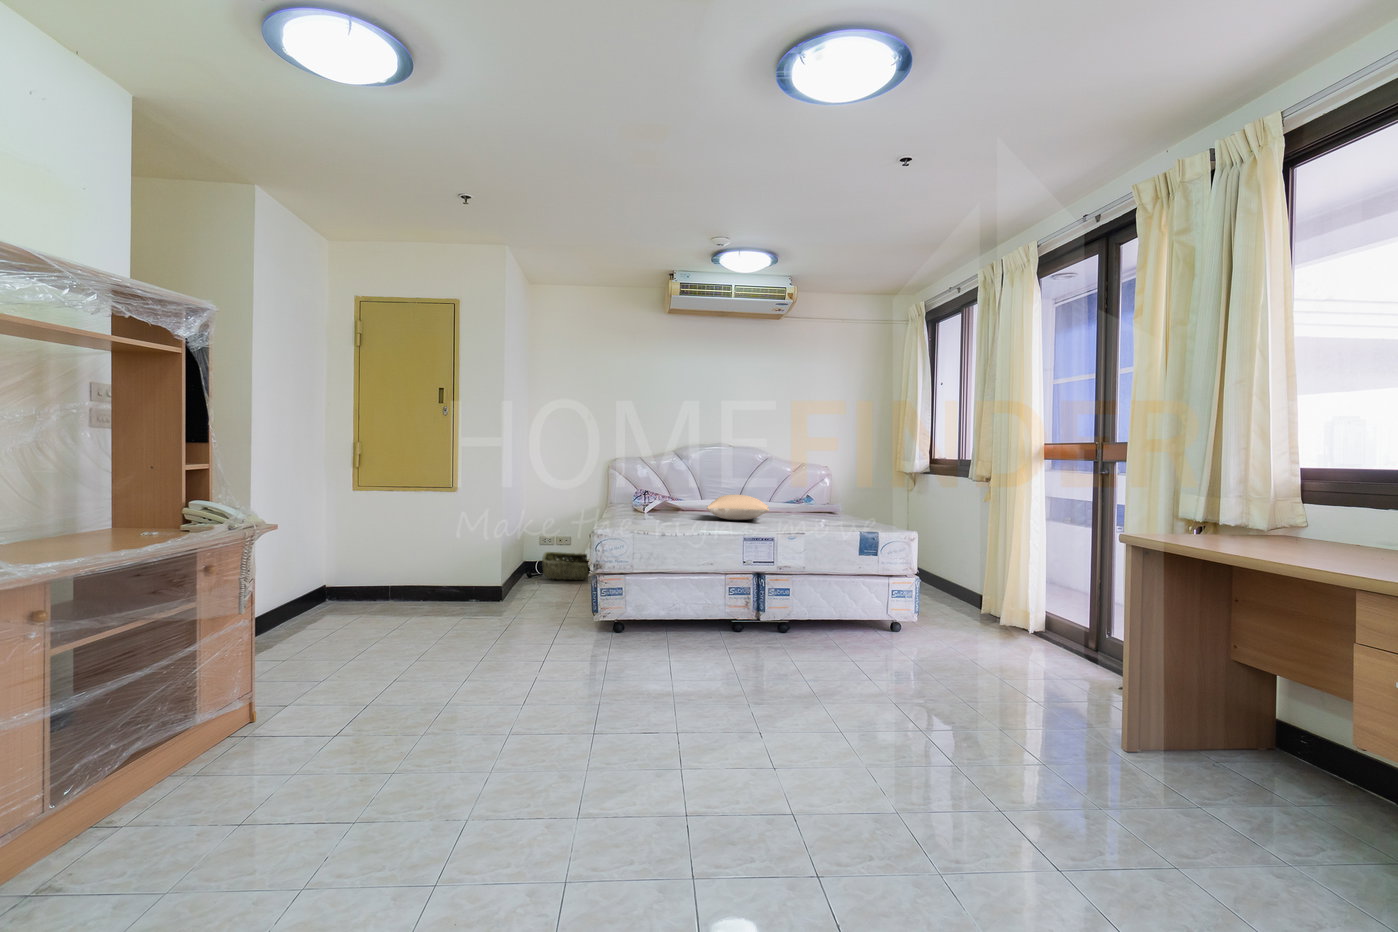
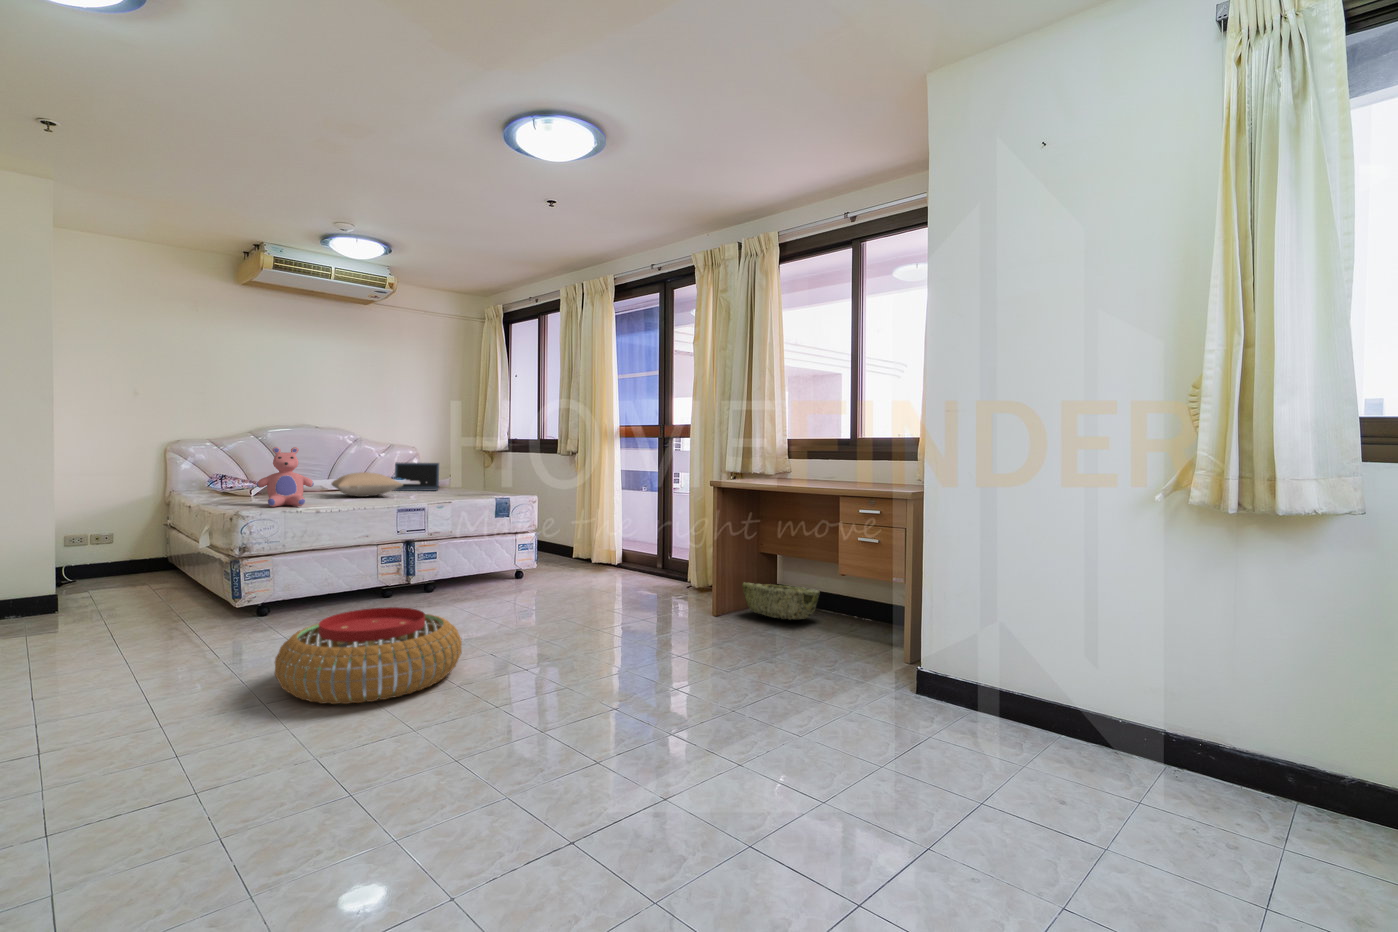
teddy bear: none [626,467,673,526] -> present [257,447,314,507]
laptop: none [776,485,831,518] -> present [394,463,439,491]
woven basket: present [542,552,588,580] -> present [742,583,820,620]
pouf: none [540,645,726,755] -> present [275,607,462,704]

